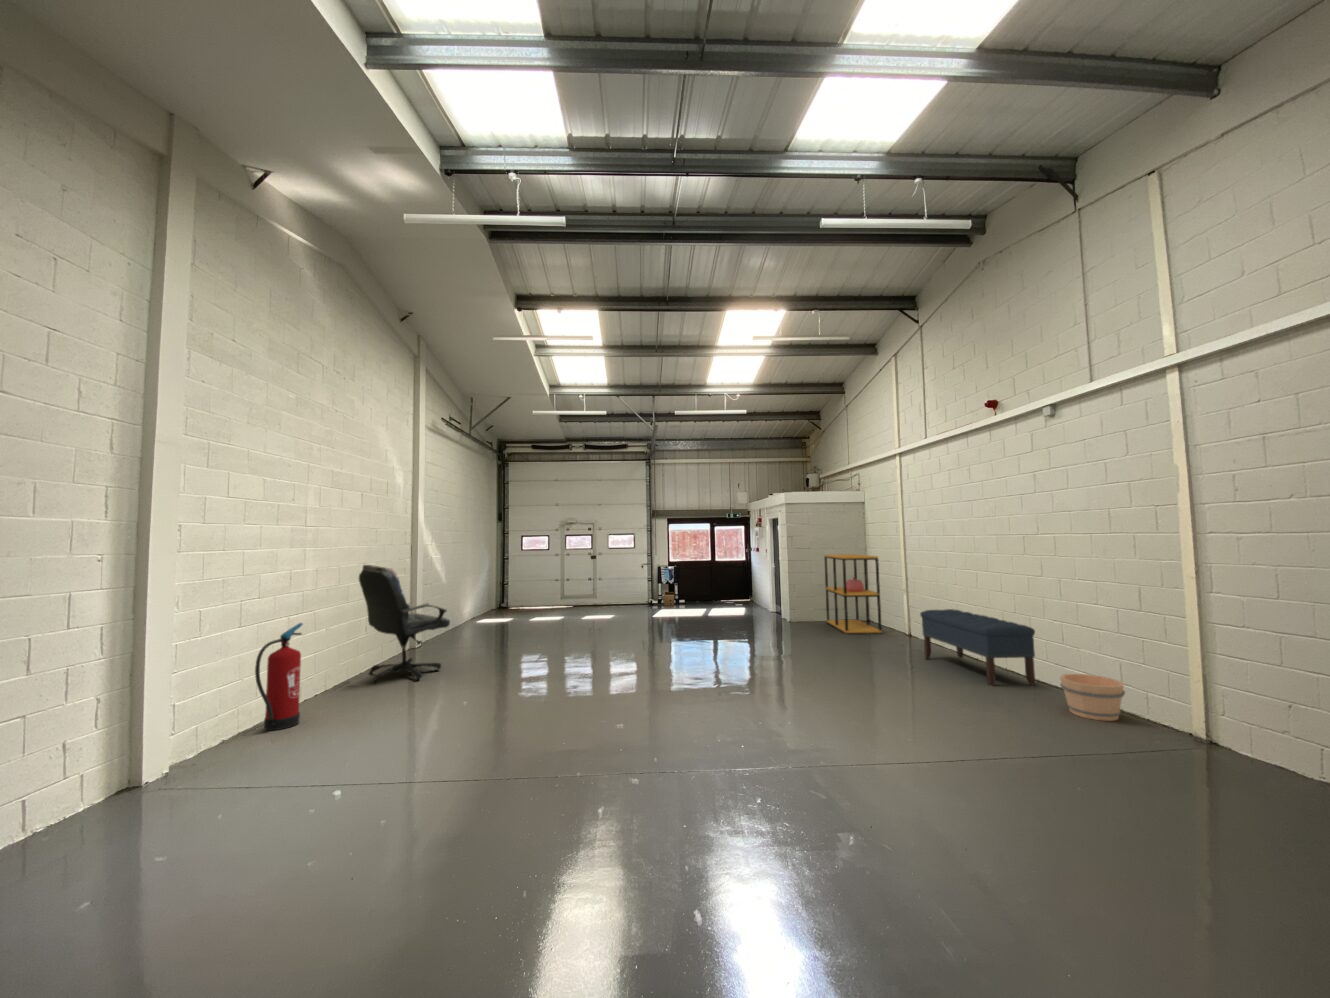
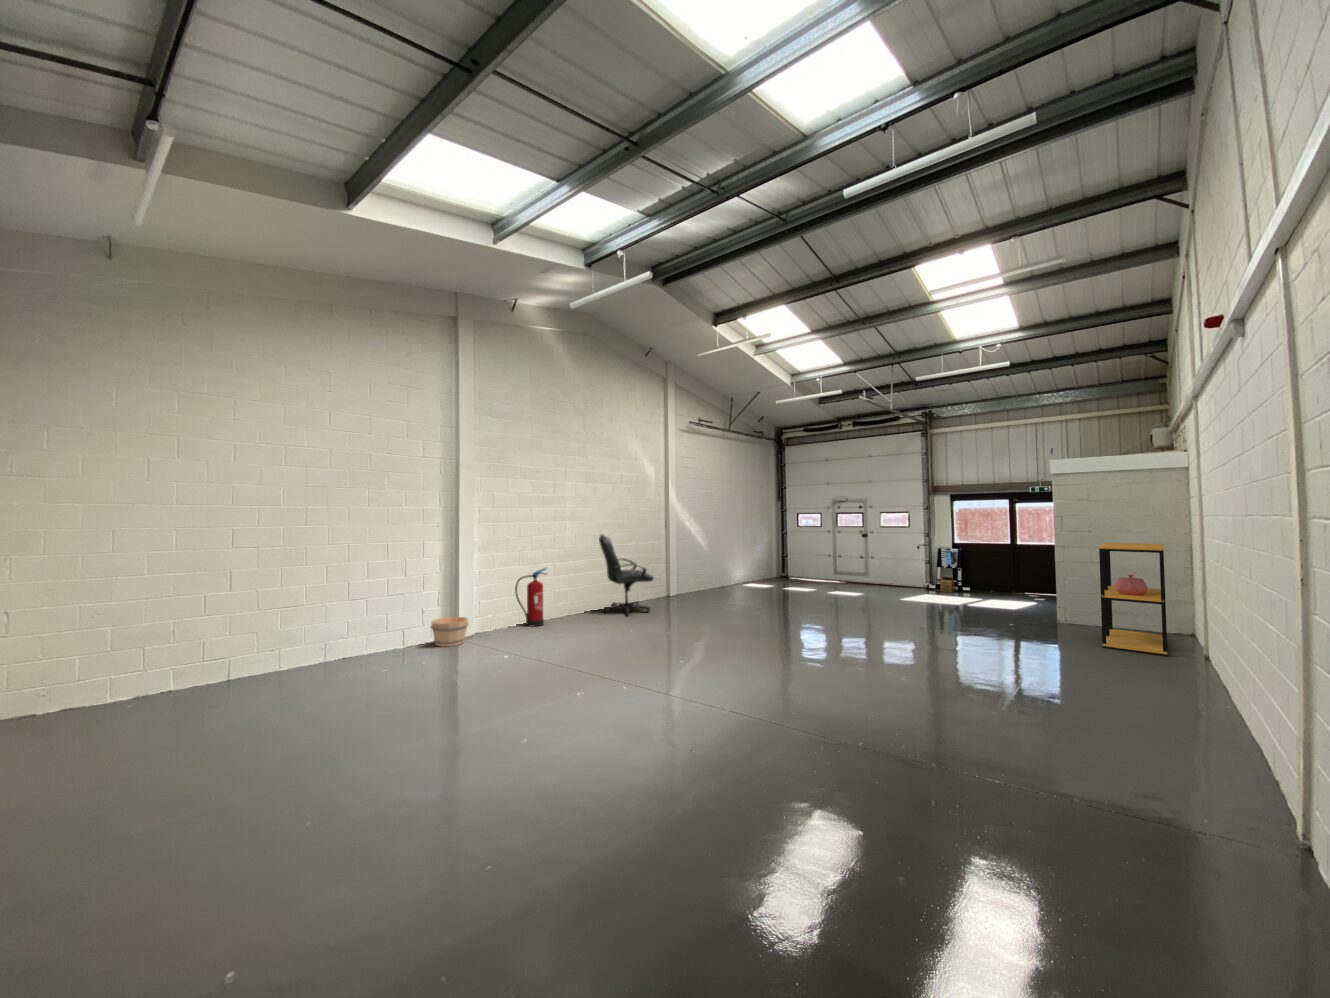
bench: present [920,609,1035,686] -> none [1142,625,1260,755]
bucket: present [1060,674,1125,721] -> present [431,617,468,647]

